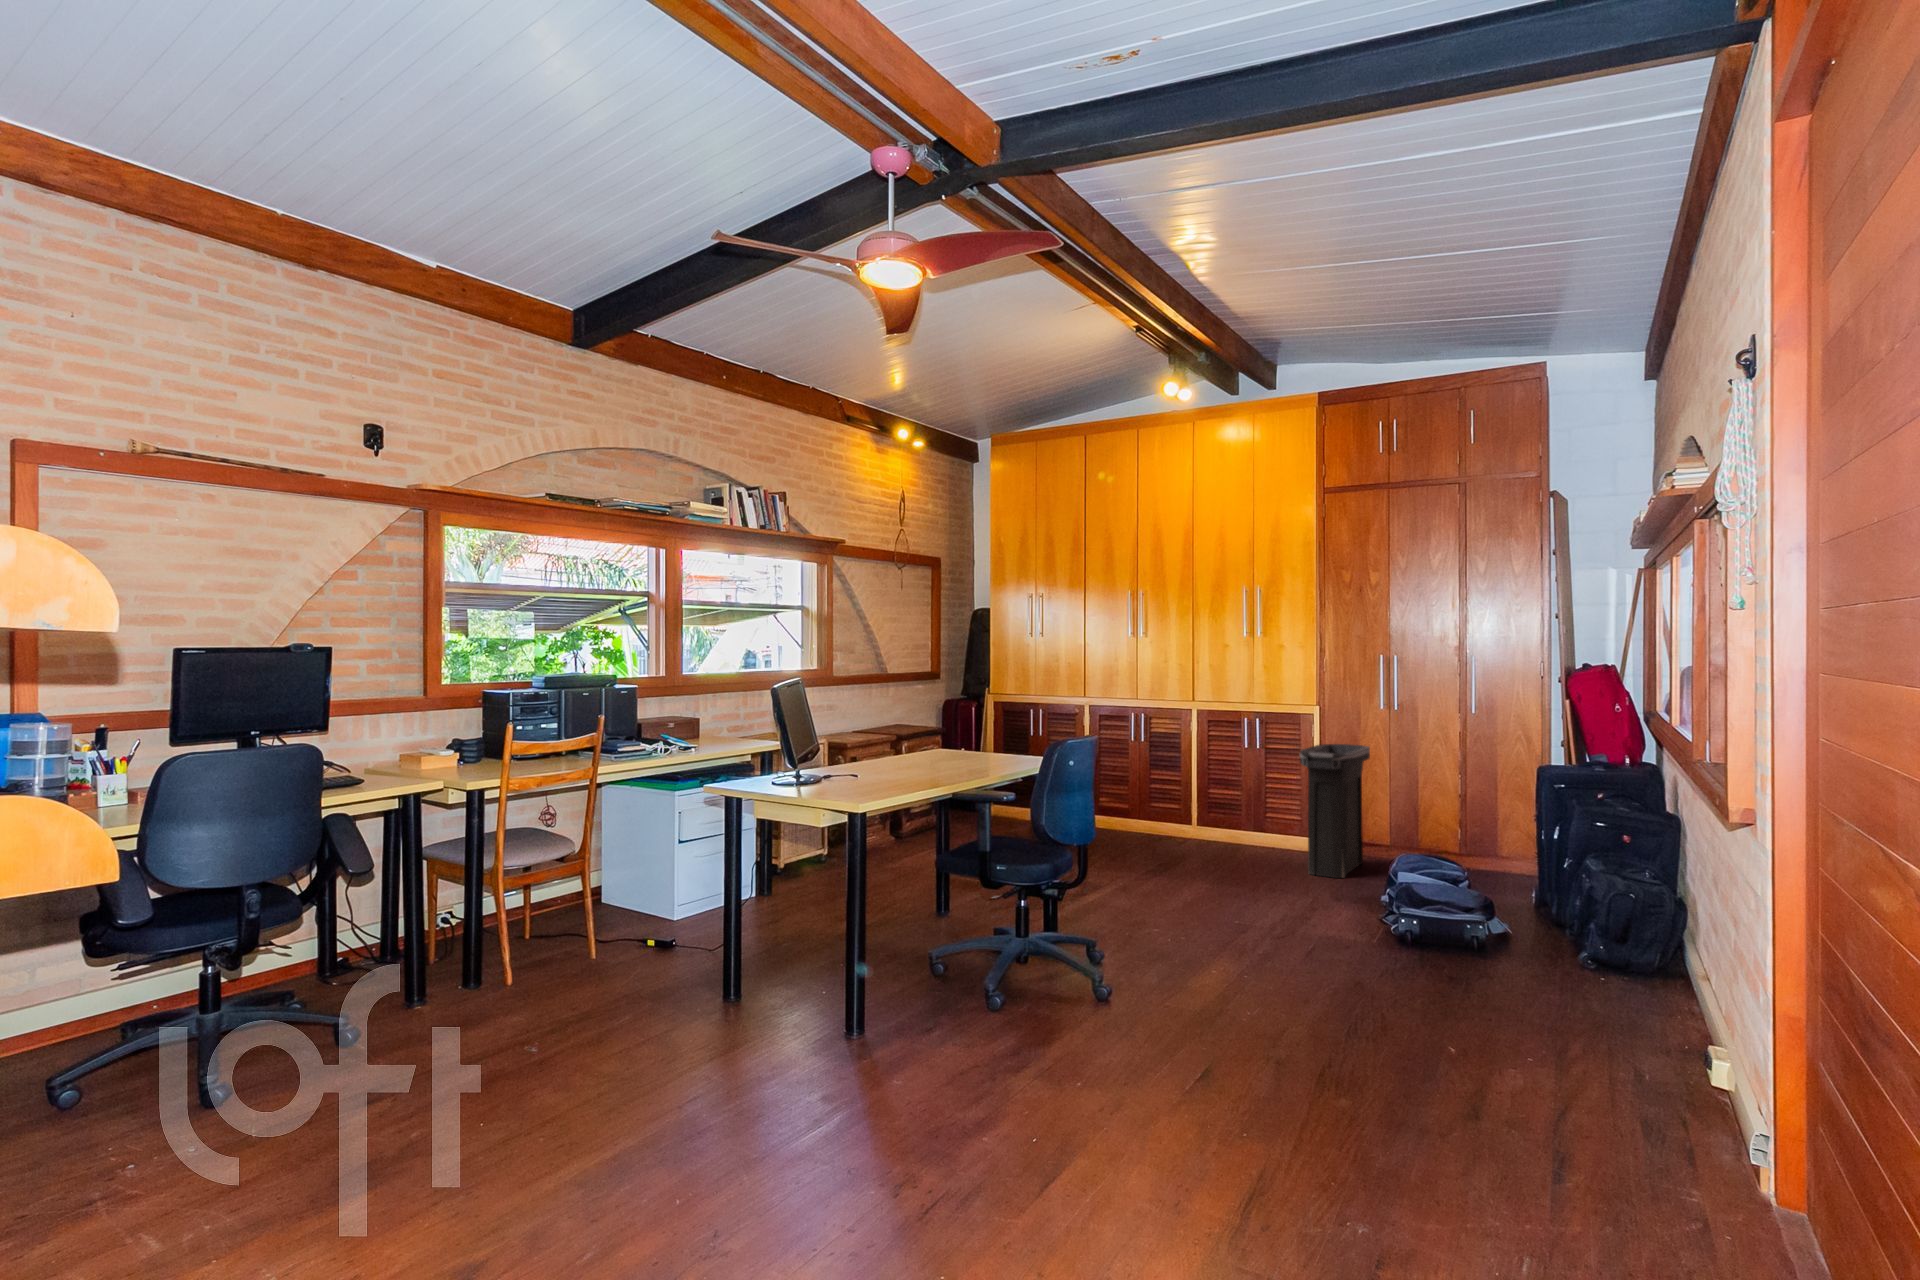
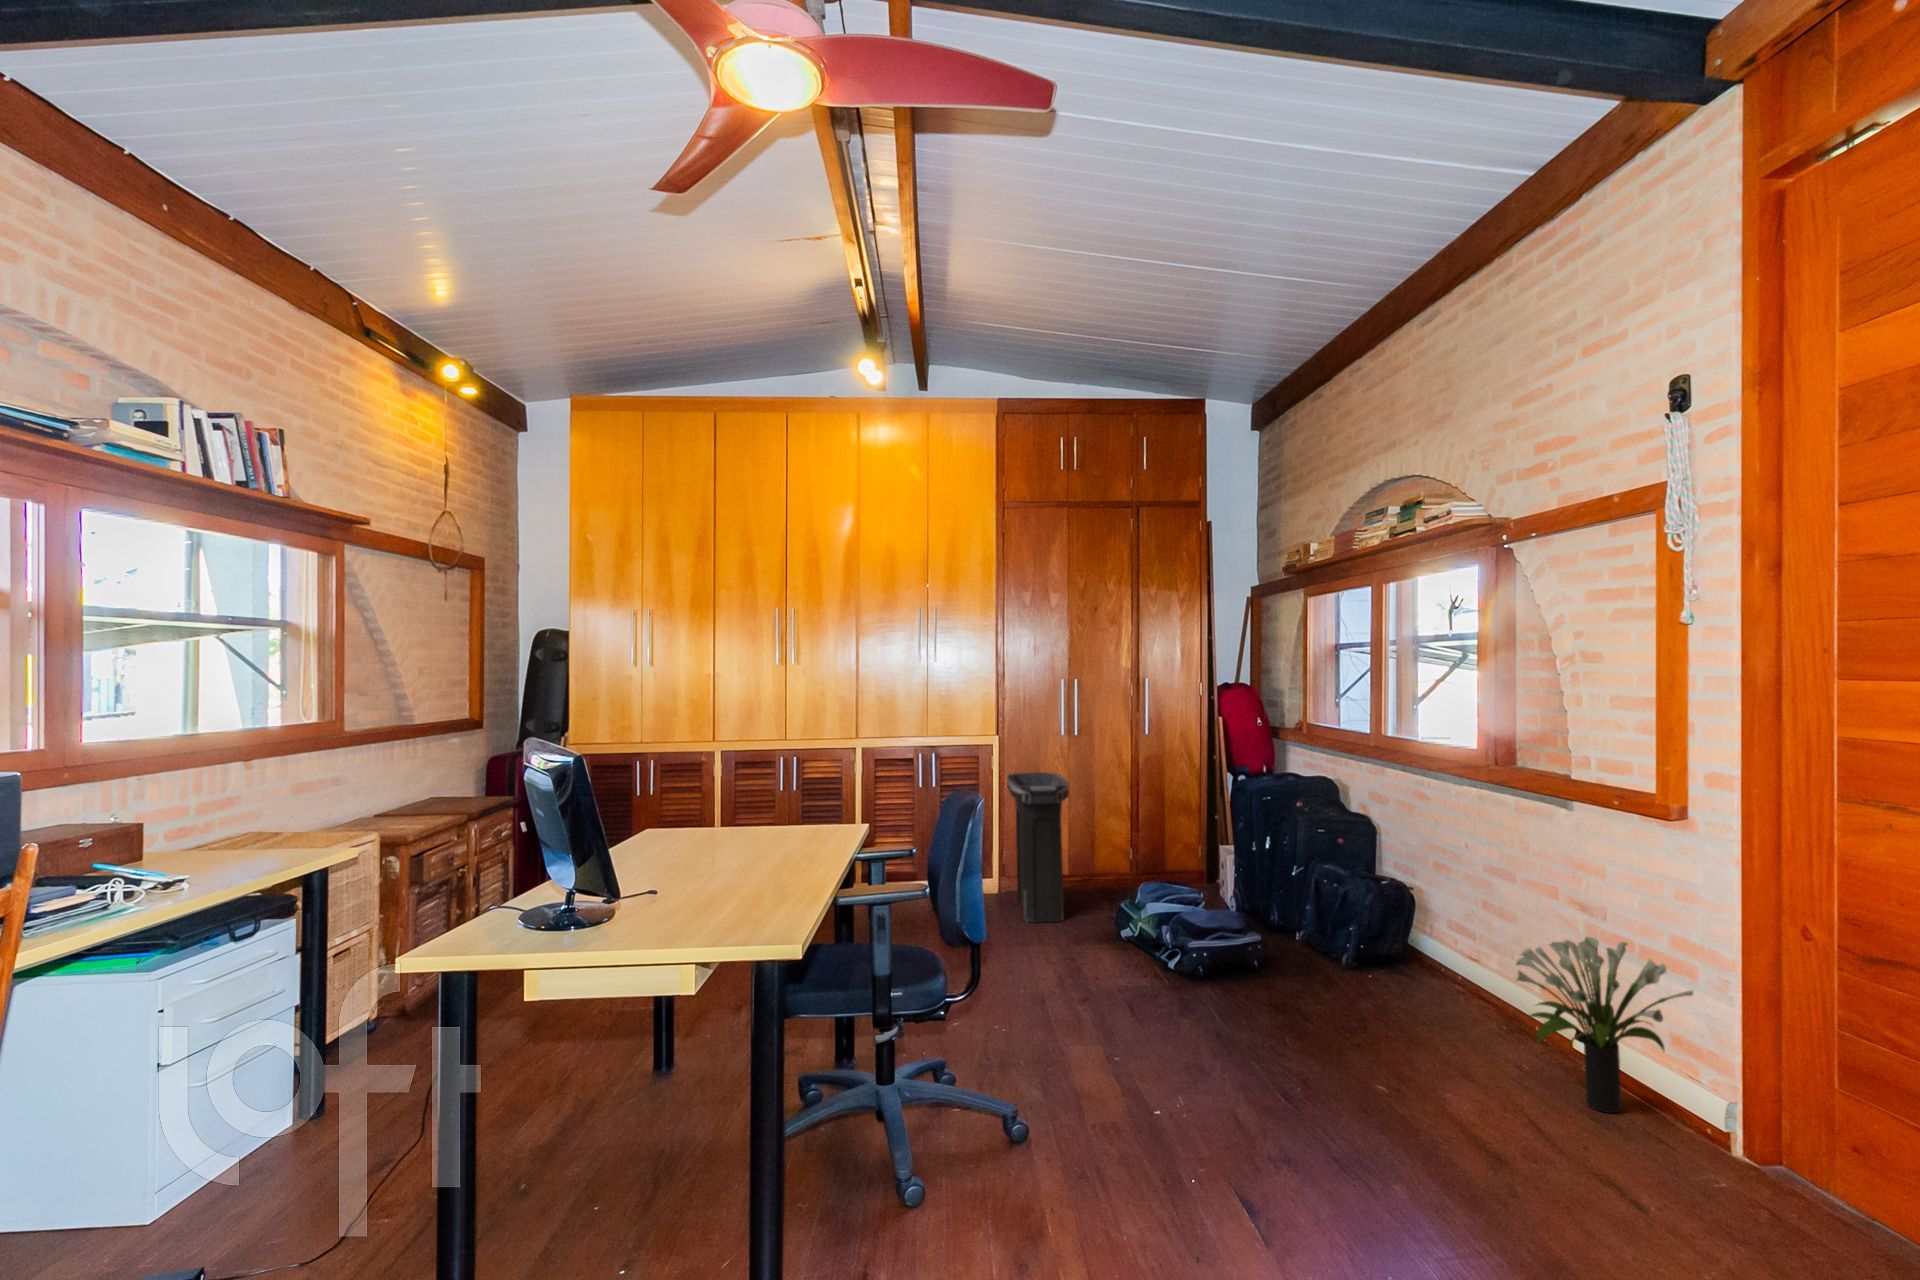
potted plant: none [1533,909,1710,1076] -> present [1516,937,1693,1113]

